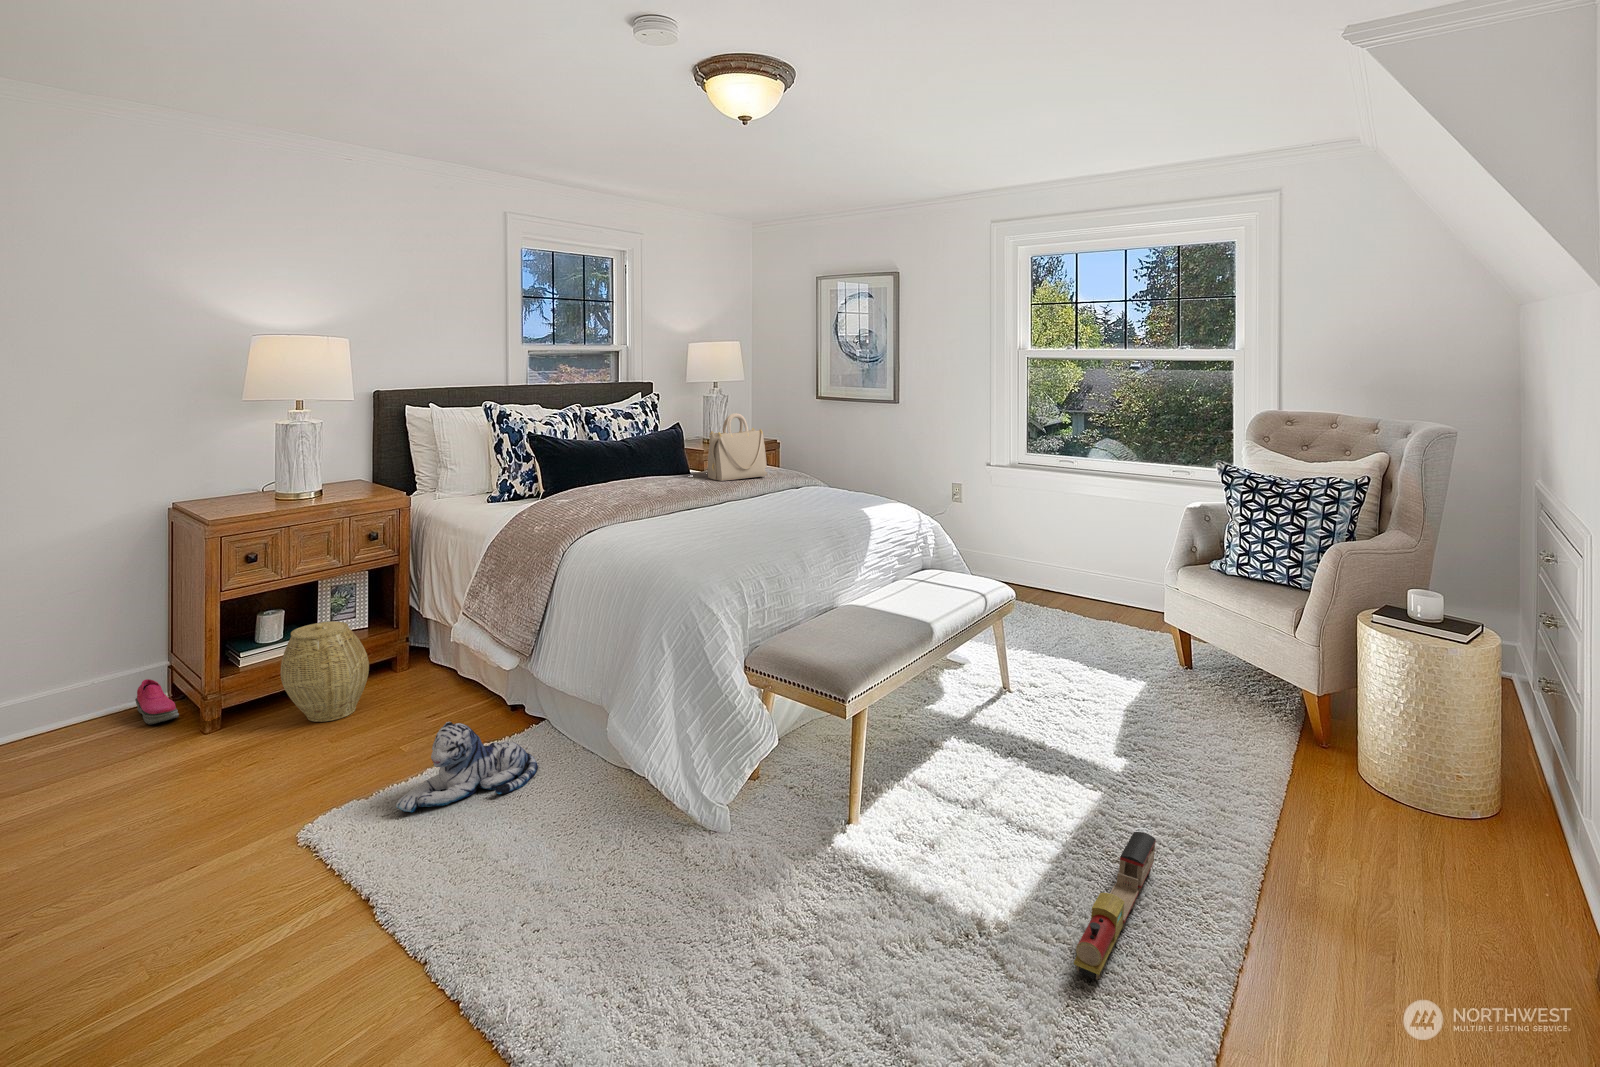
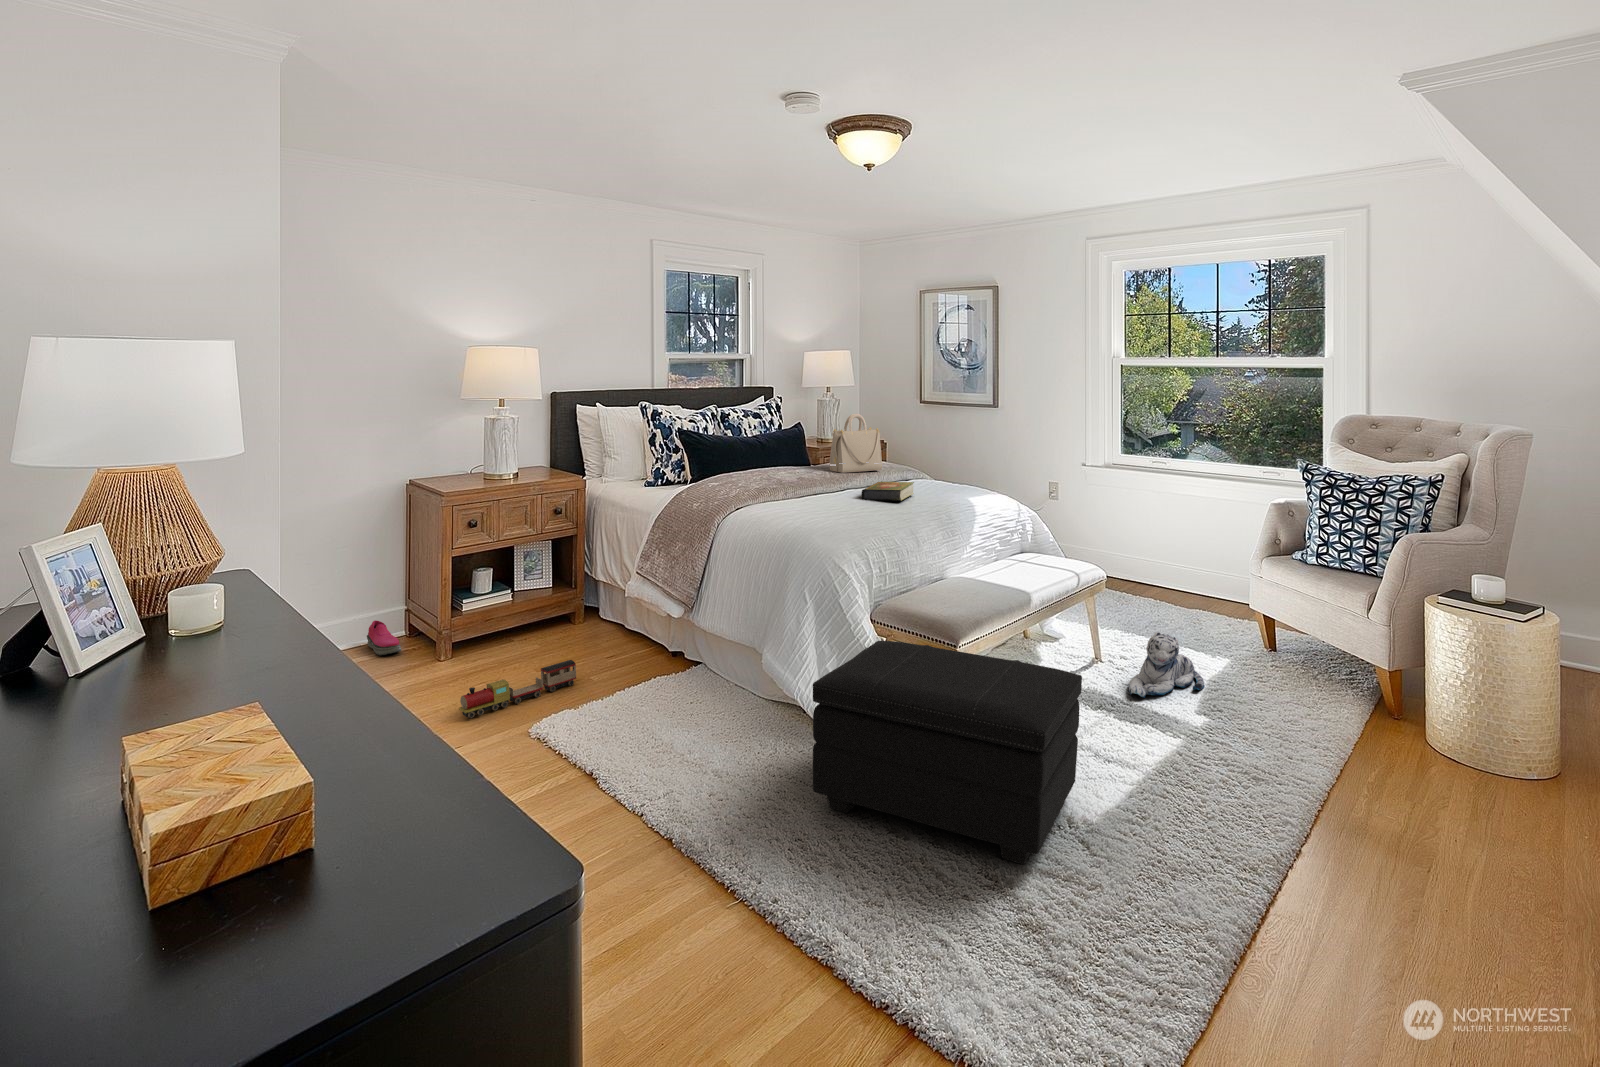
book: none [736,494,799,518] -> present [861,481,914,501]
woven basket: present [280,621,369,722] -> none [484,578,550,659]
footstool: none [655,701,990,1001] -> present [813,641,1082,864]
plush toy: present [396,722,538,812] -> present [1128,632,1205,698]
toy train: present [1074,832,1156,980] -> present [459,660,576,718]

